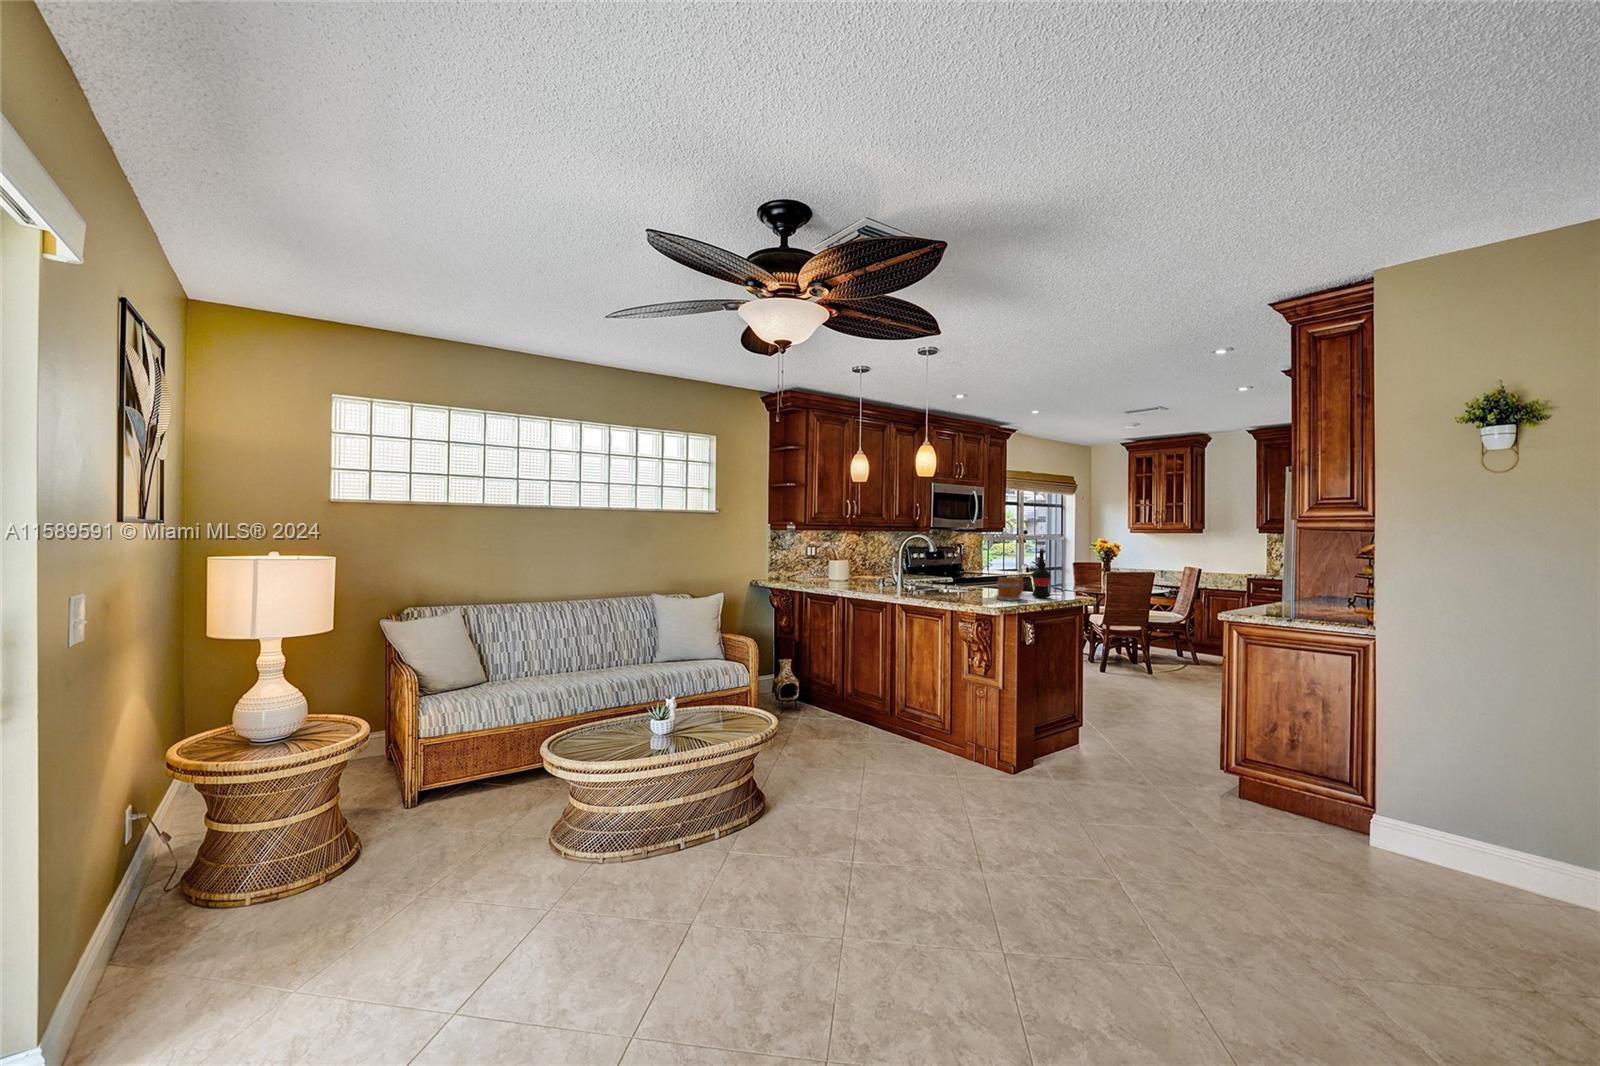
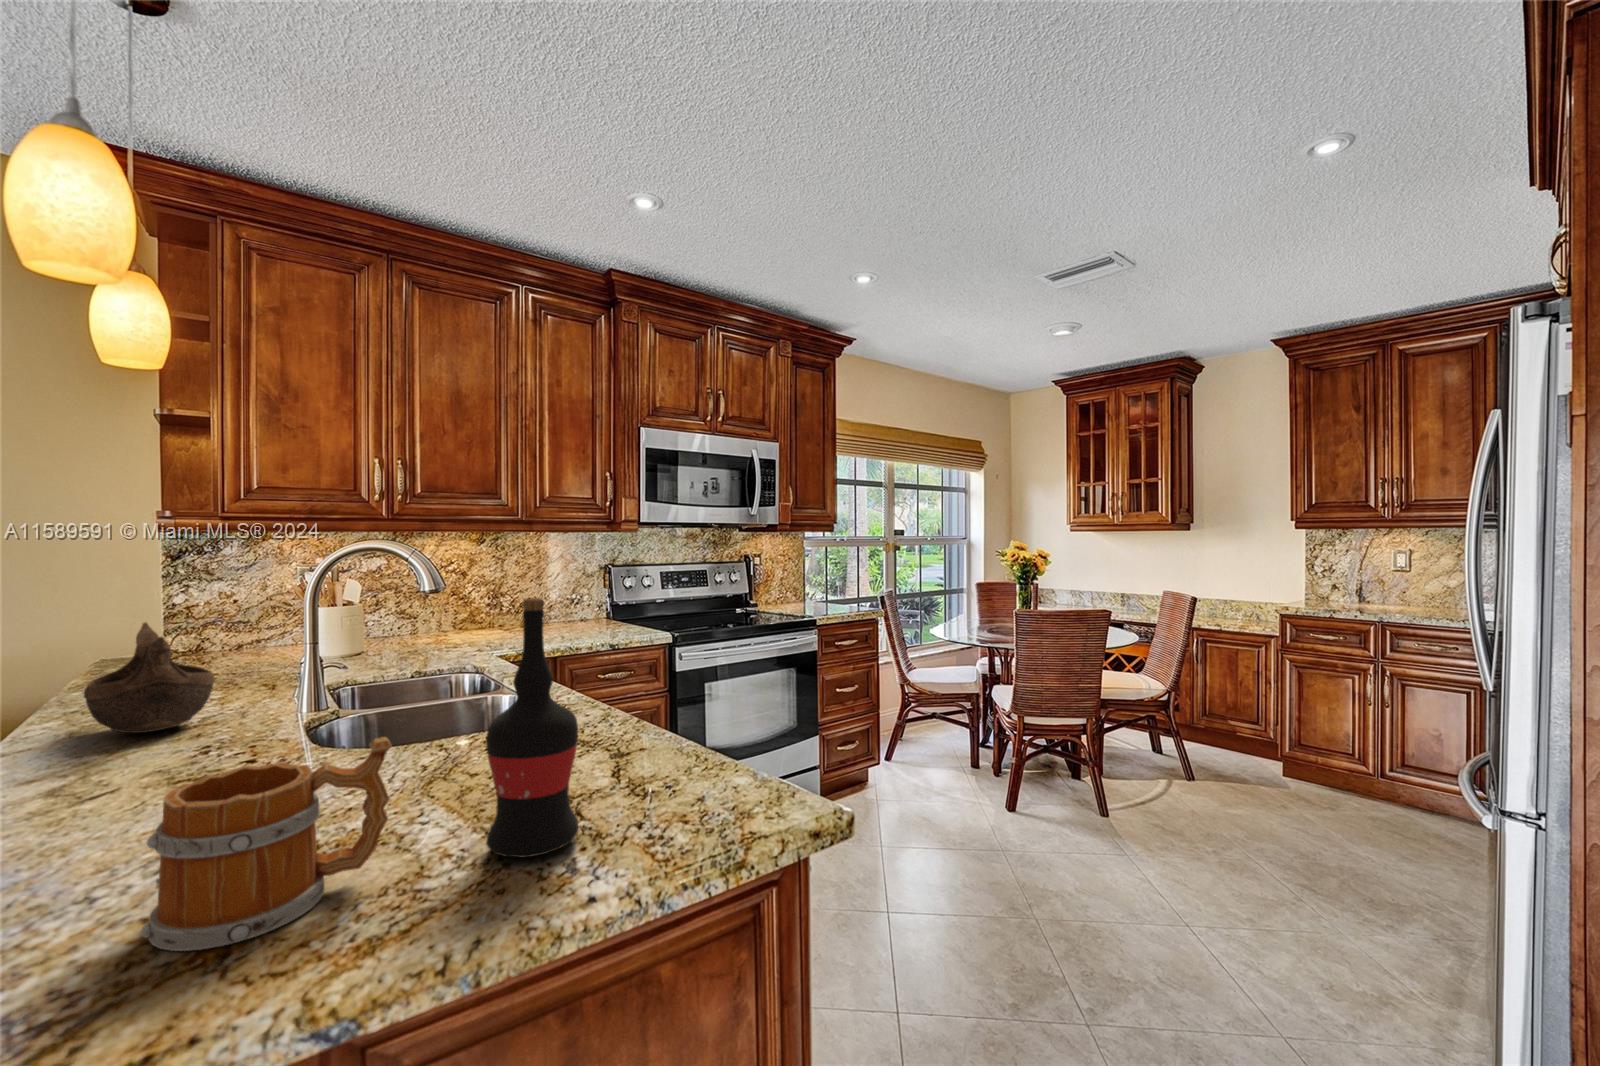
decorative bowl: none [860,560,900,589] -> present [84,622,215,733]

